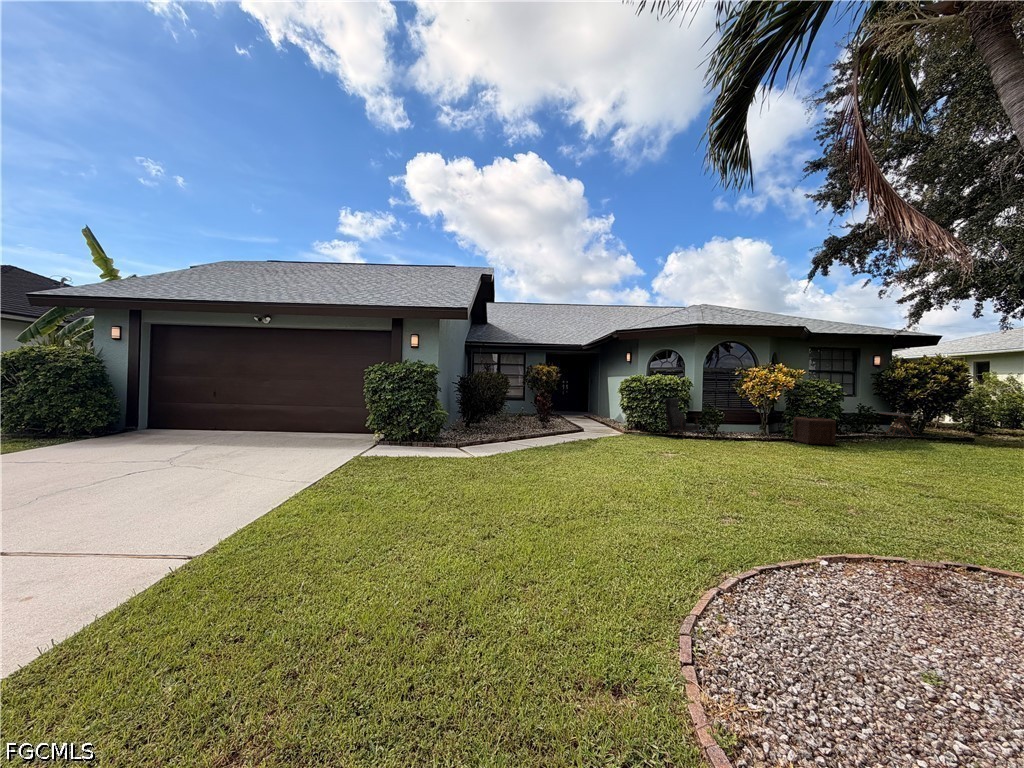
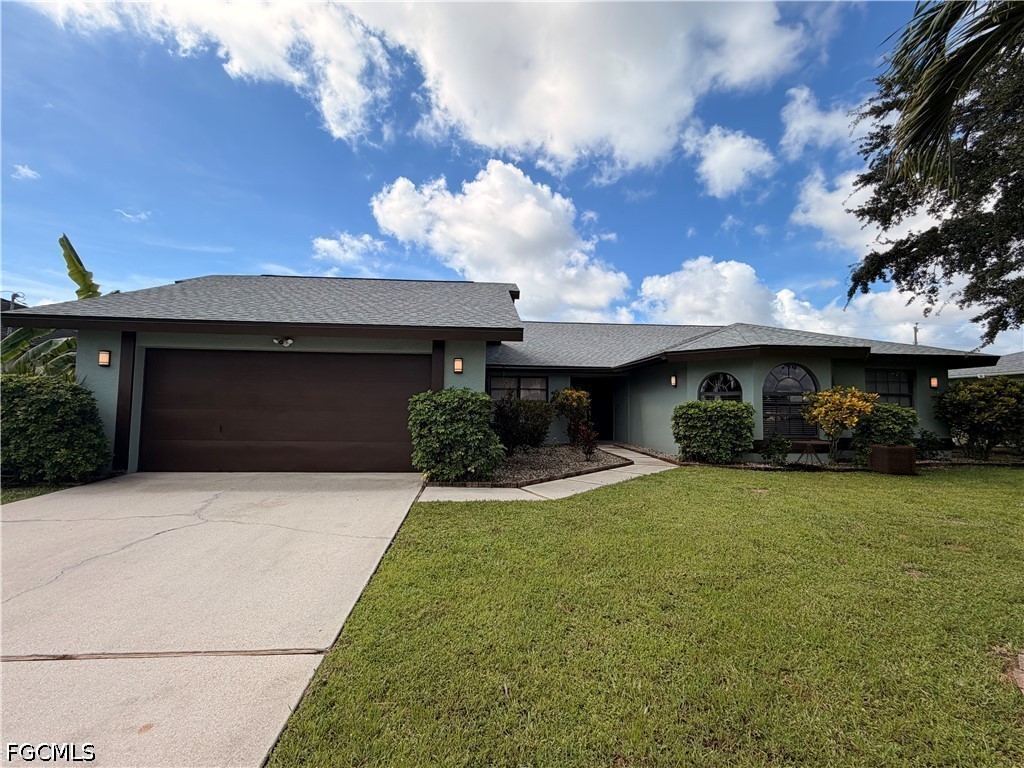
lounge chair: present [665,398,699,439] -> none [730,426,771,471]
round table: present [880,412,923,436] -> present [790,441,831,468]

